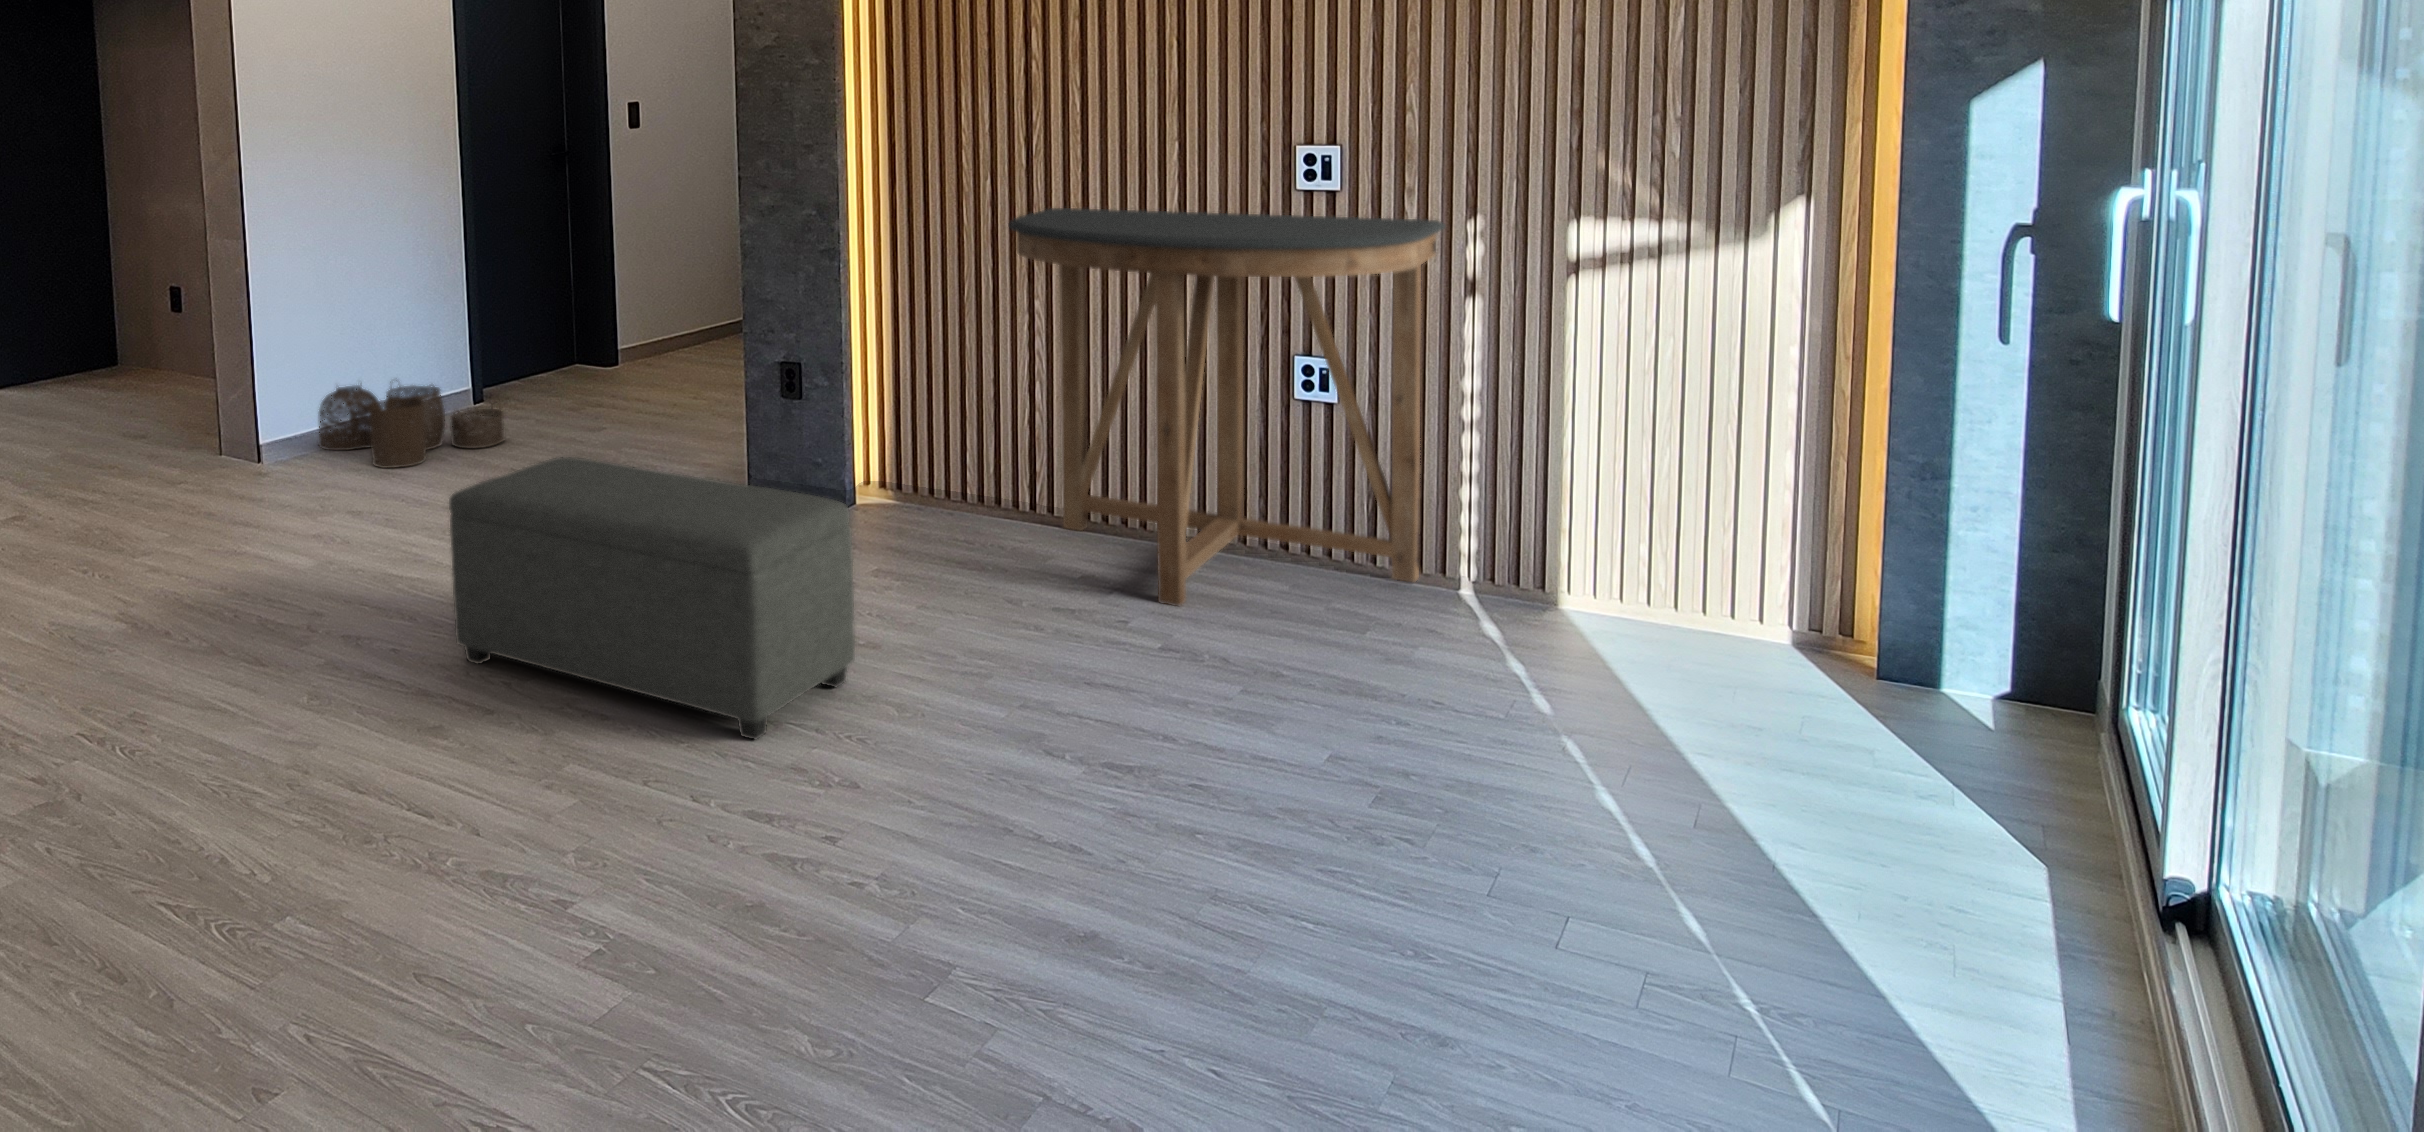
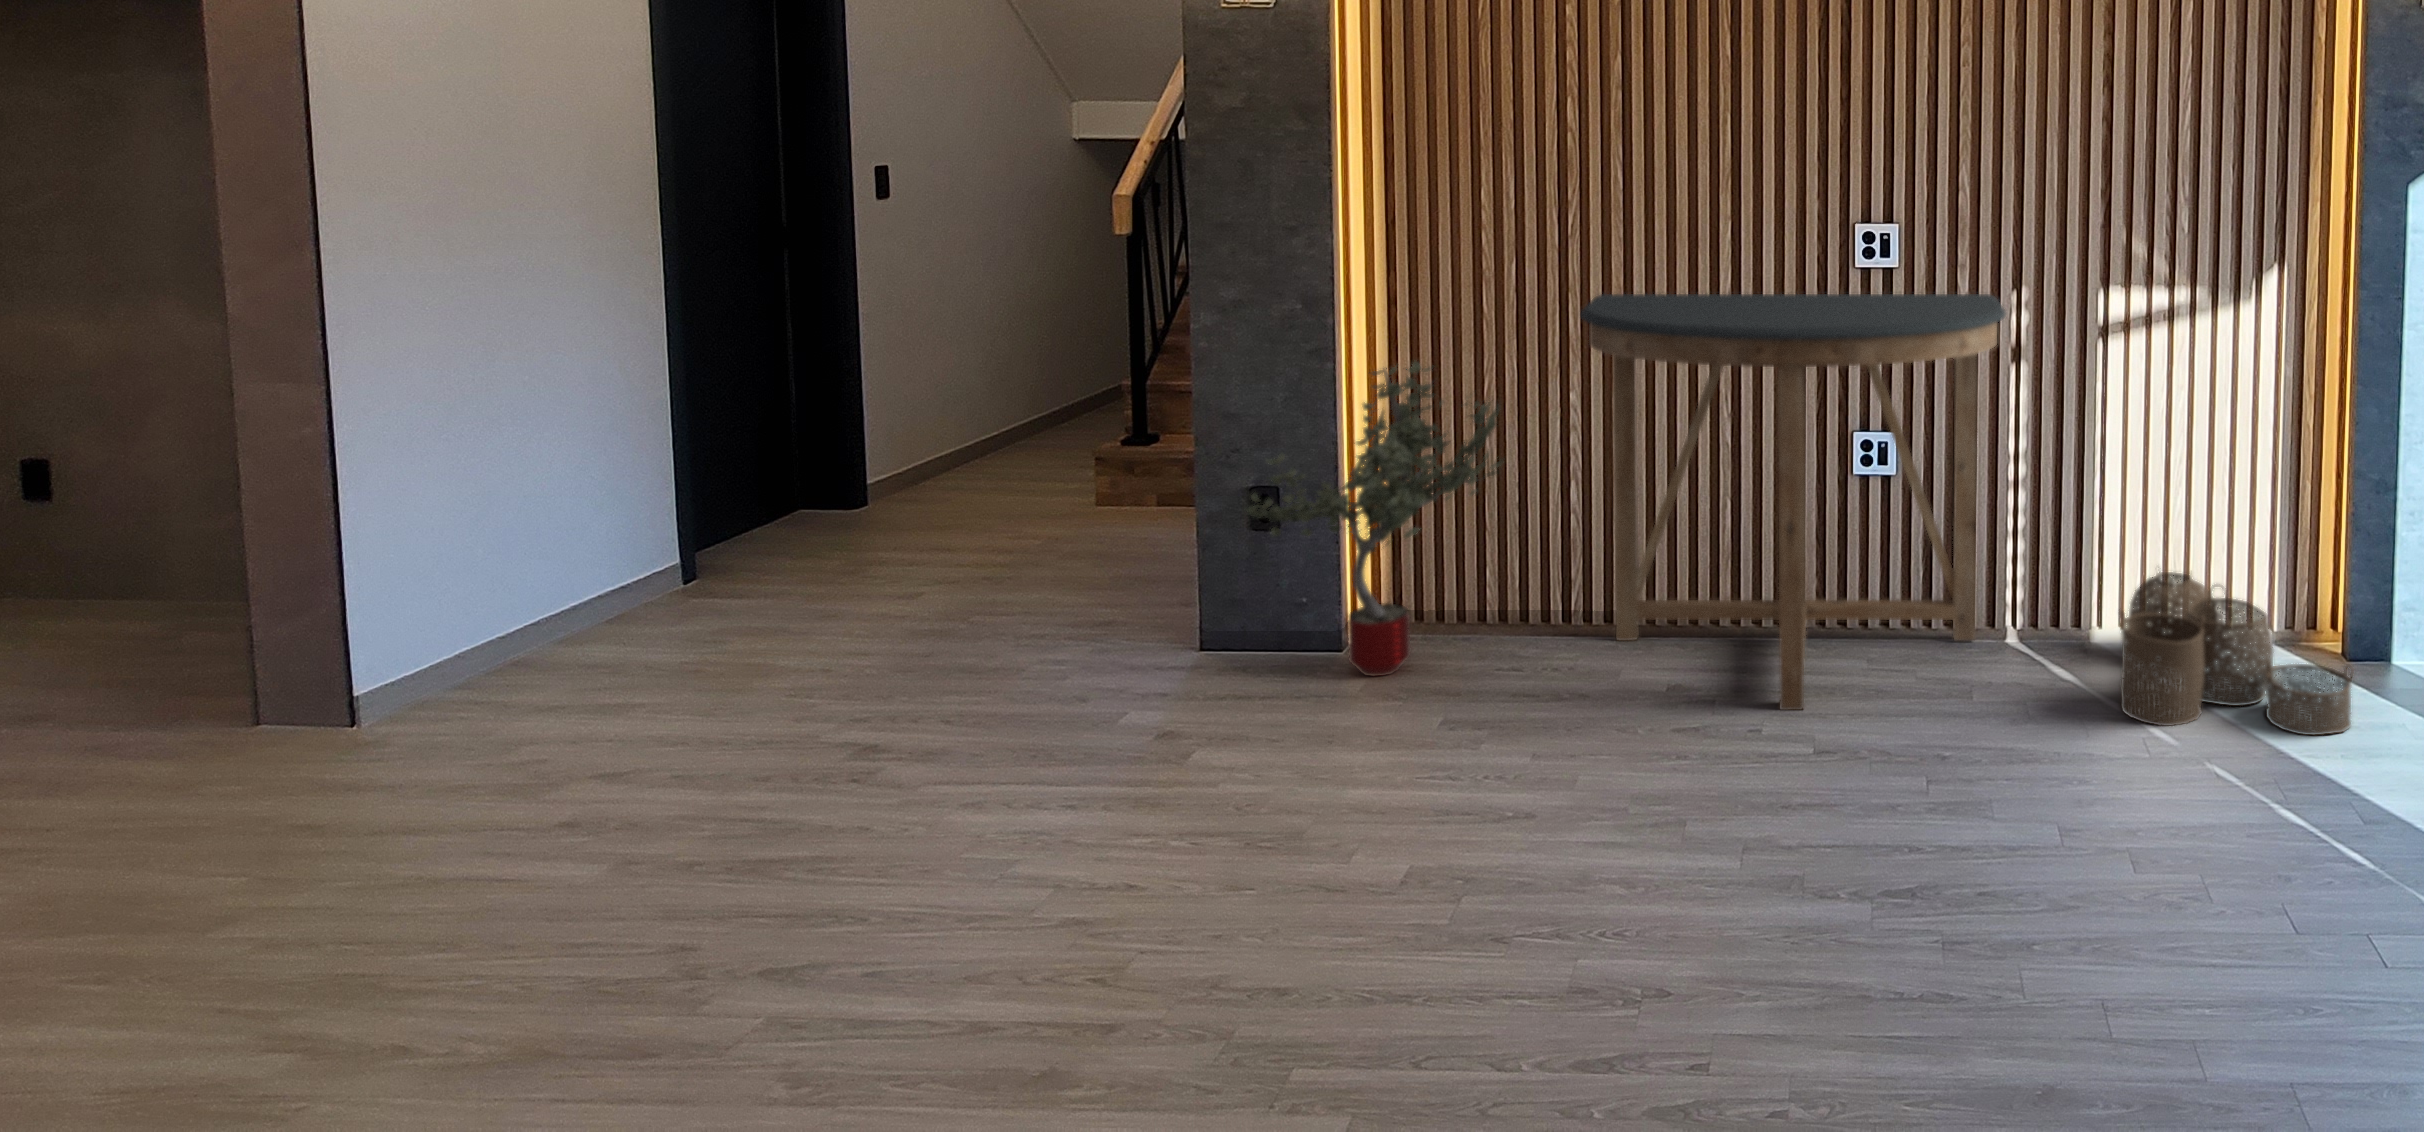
potted tree: none [755,257,957,523] -> present [1247,361,1503,676]
woven basket: present [319,385,504,468] -> present [2120,572,2353,735]
ottoman: present [449,457,855,739] -> none [984,674,1561,1001]

